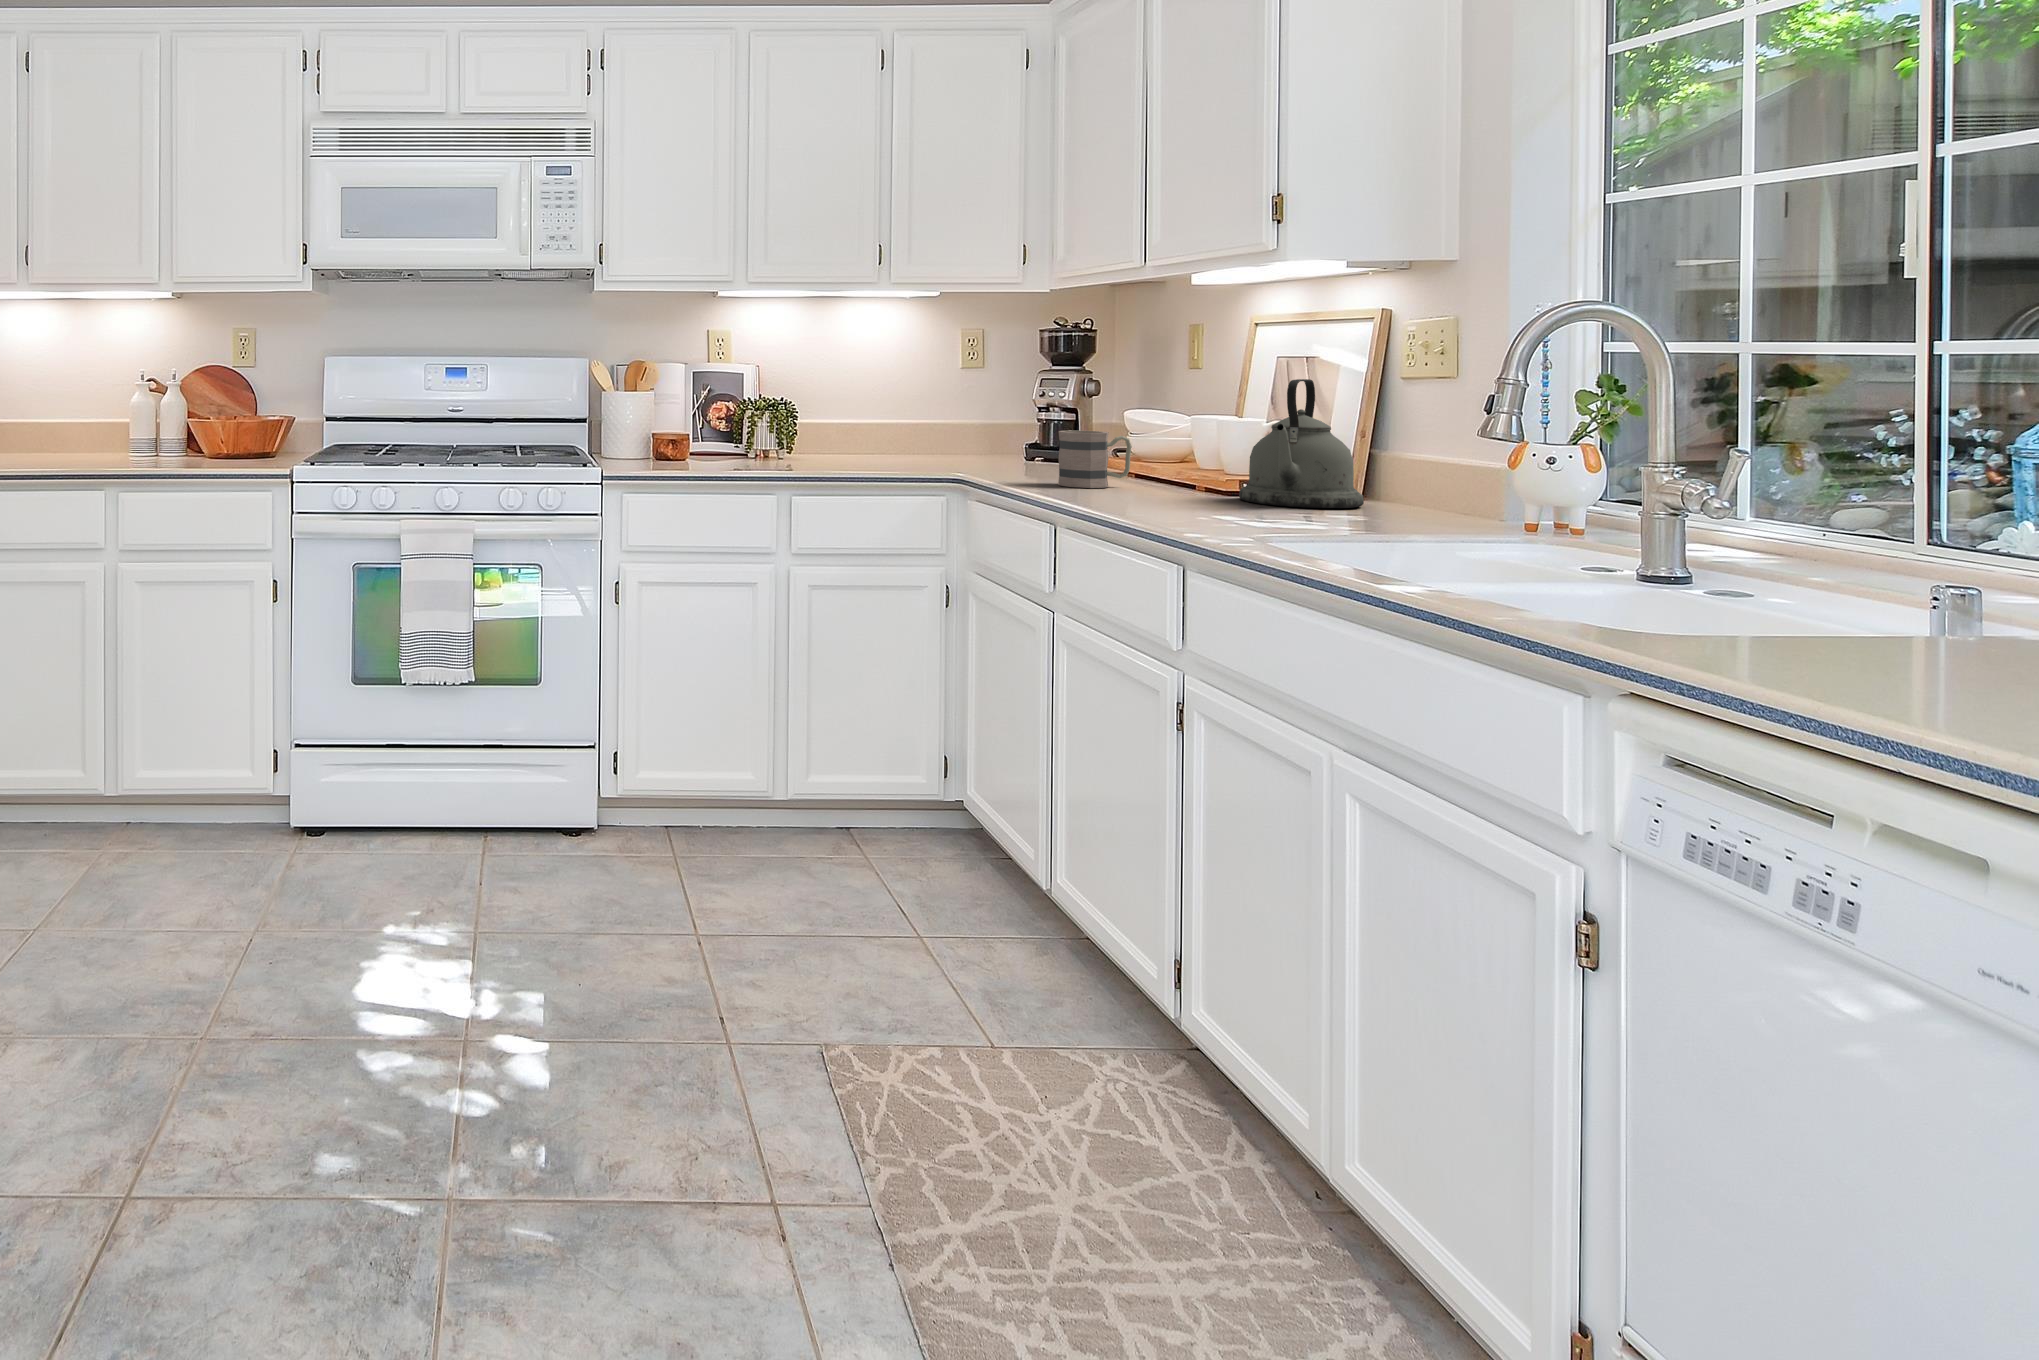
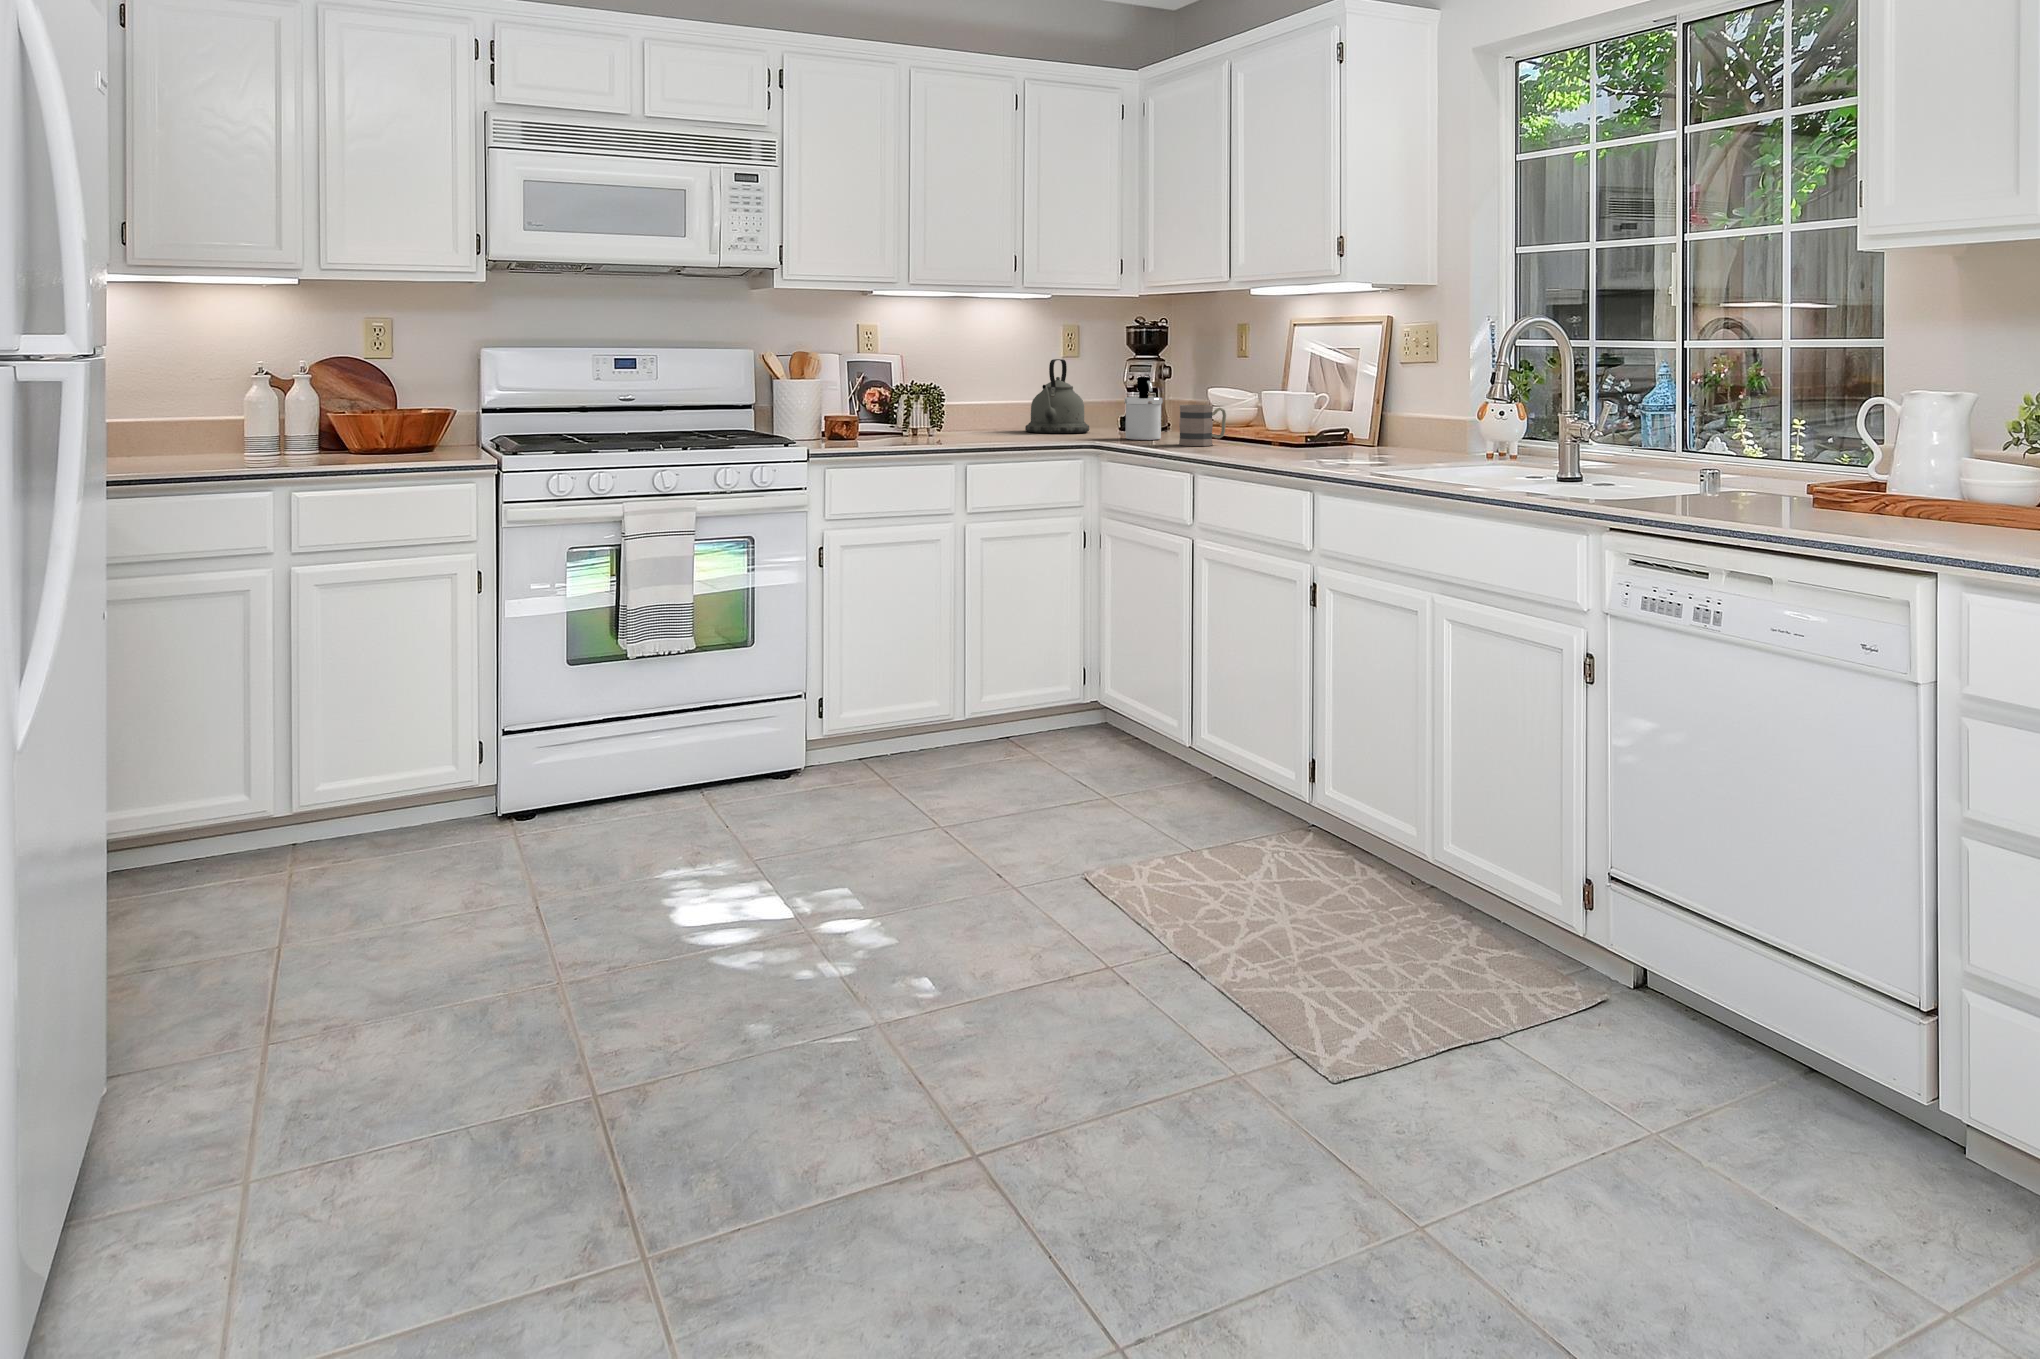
kettle: present [1239,379,1364,508] -> present [1025,359,1089,433]
soap dispenser: none [1001,392,1054,475] -> present [1125,377,1163,440]

